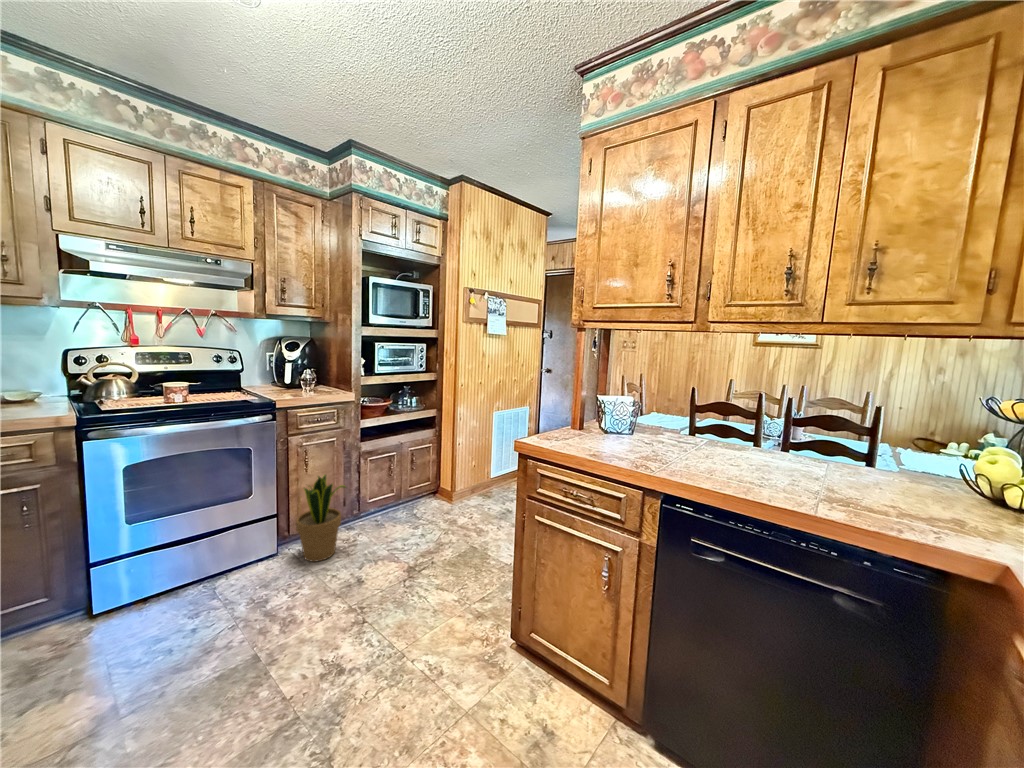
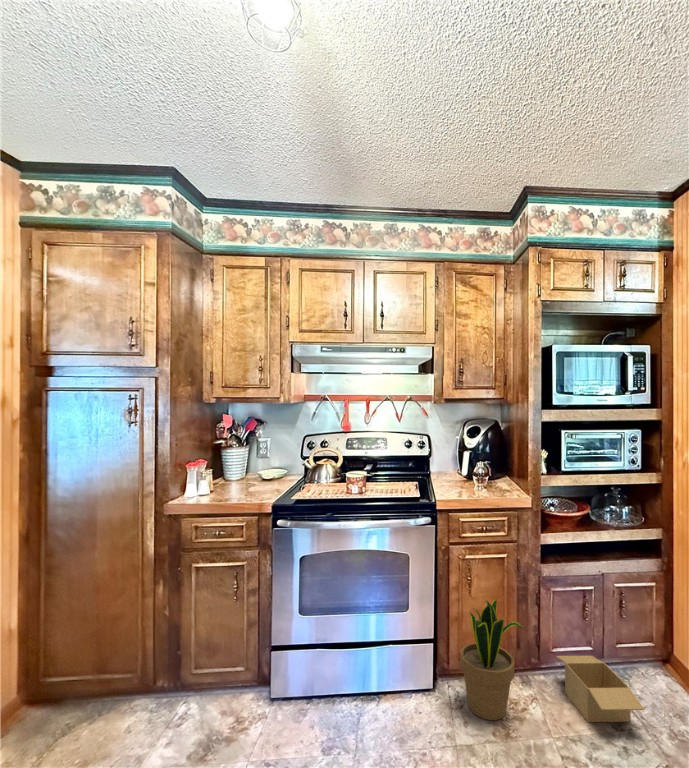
cardboard box: none [372,497,425,536] -> present [556,656,644,722]

